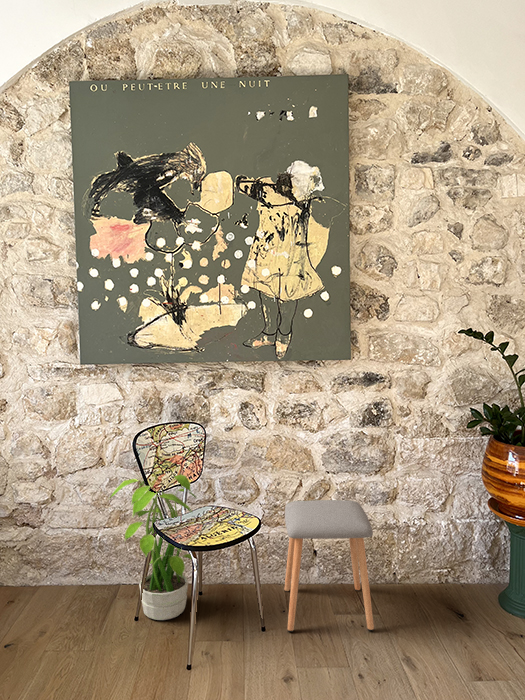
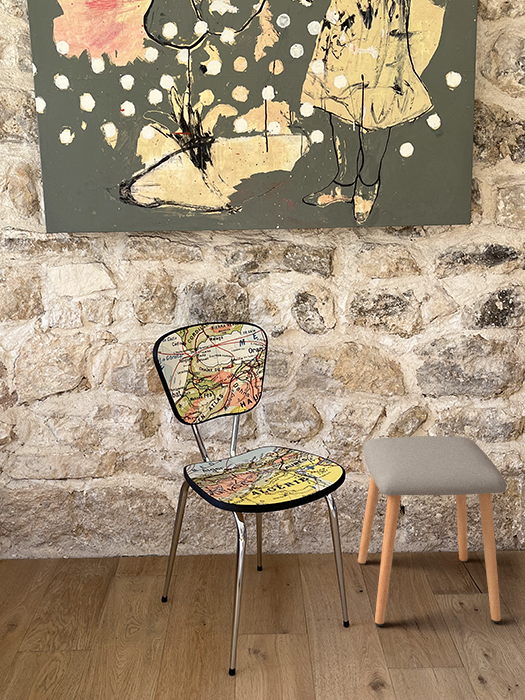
potted plant: present [107,472,196,620] -> none [99,390,239,610]

